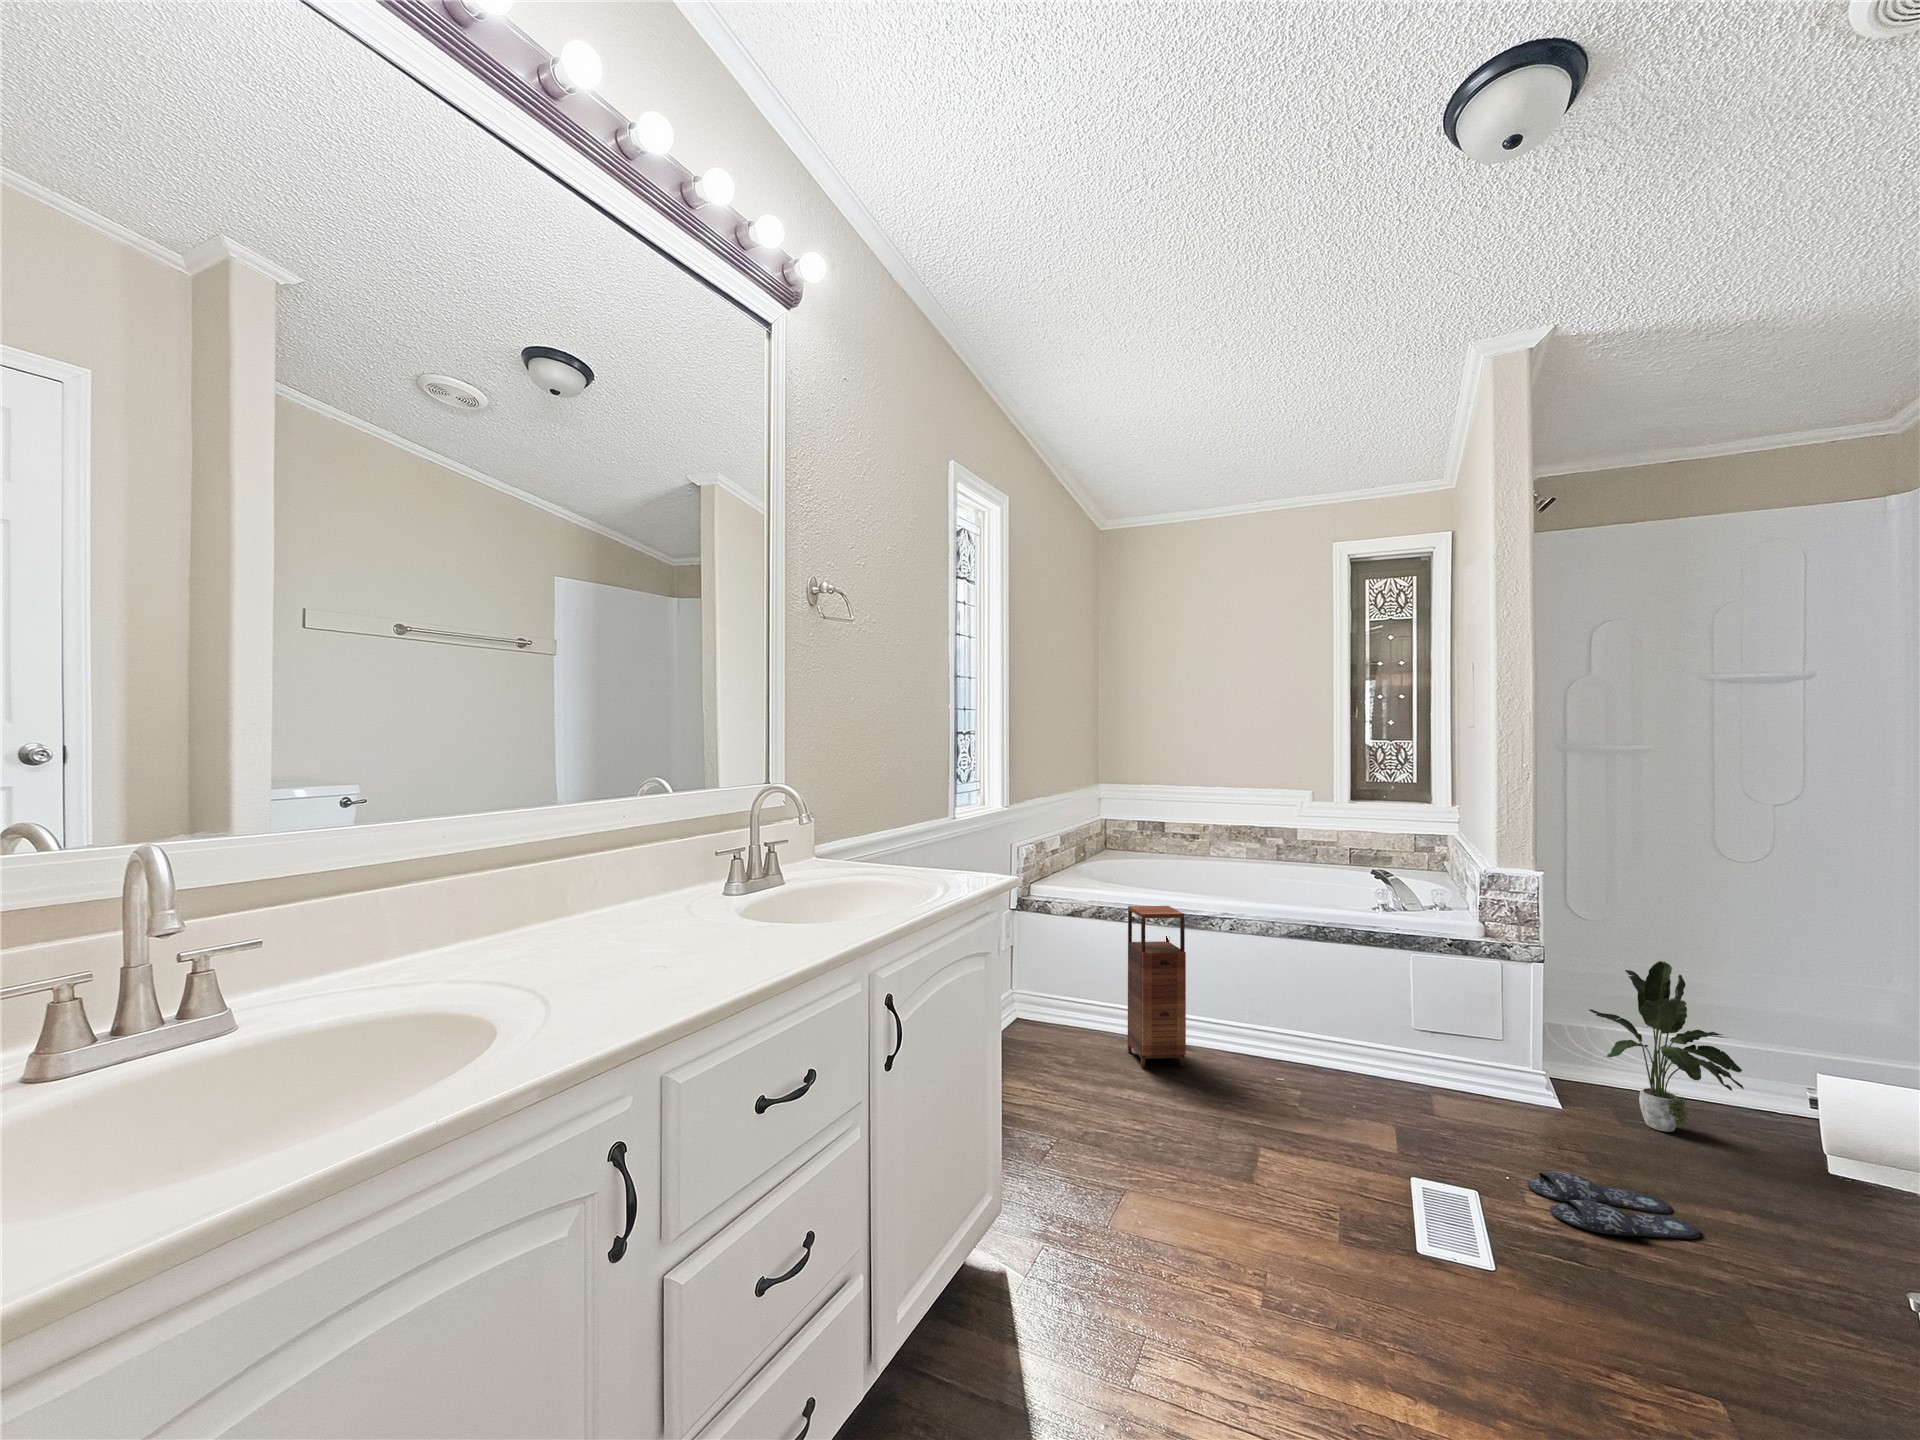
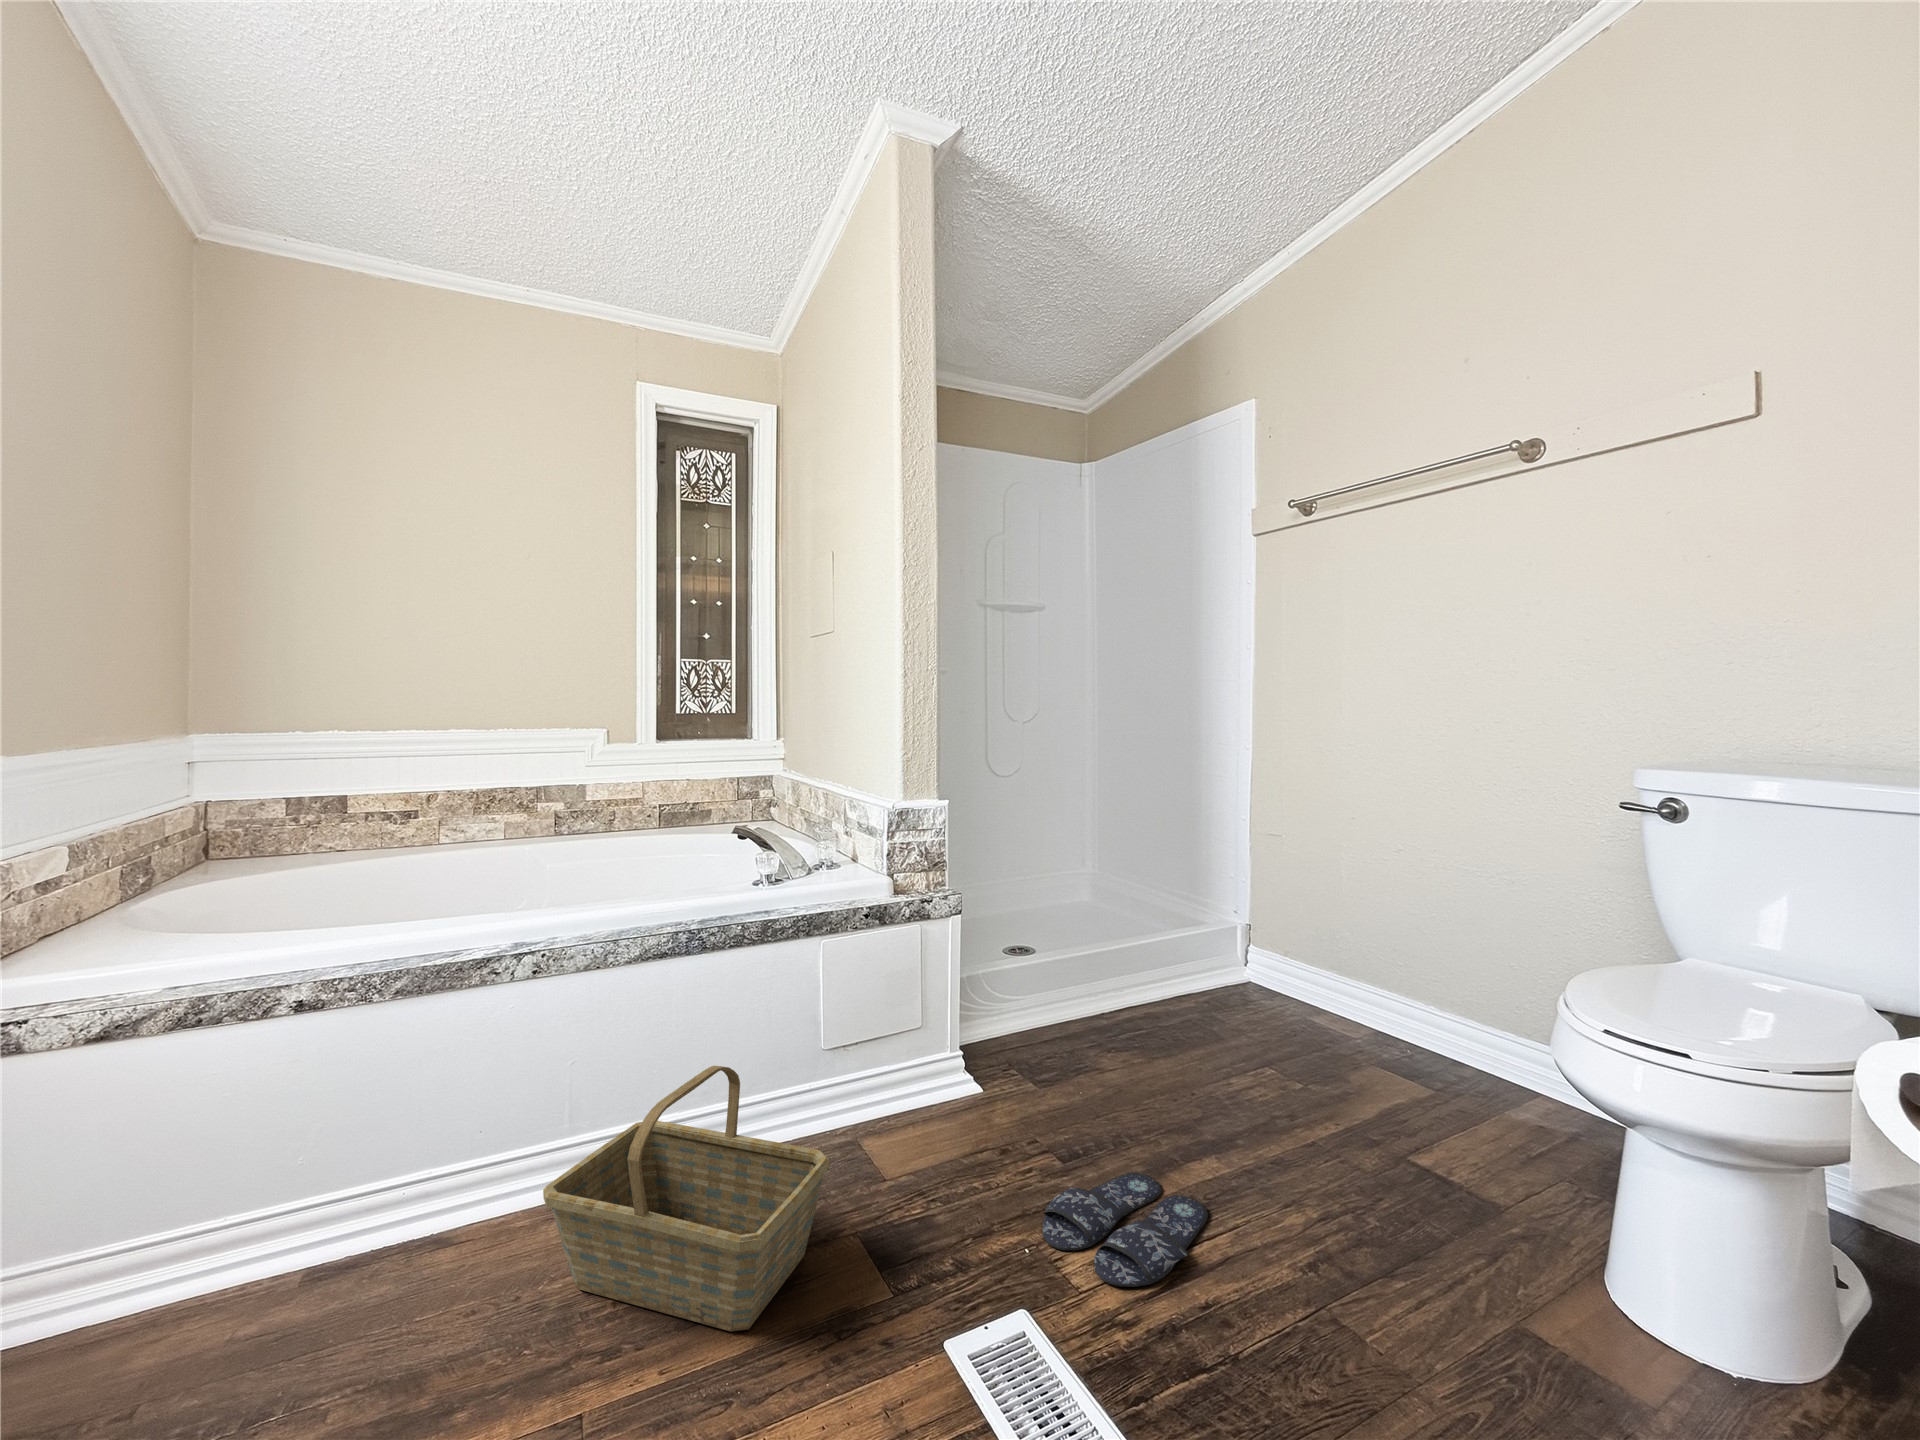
storage cabinet: present [1128,906,1186,1068] -> none [284,963,451,1365]
potted plant: present [1589,961,1744,1132] -> none [1004,883,1124,1070]
basket: none [1223,998,1373,1130] -> present [543,1066,829,1331]

